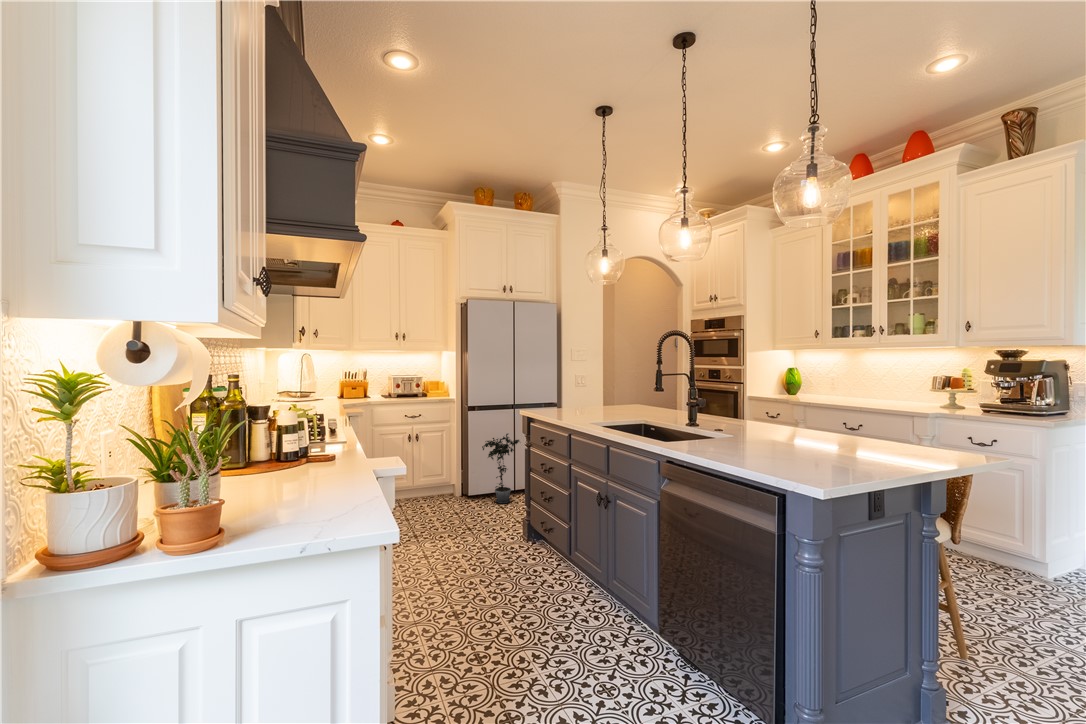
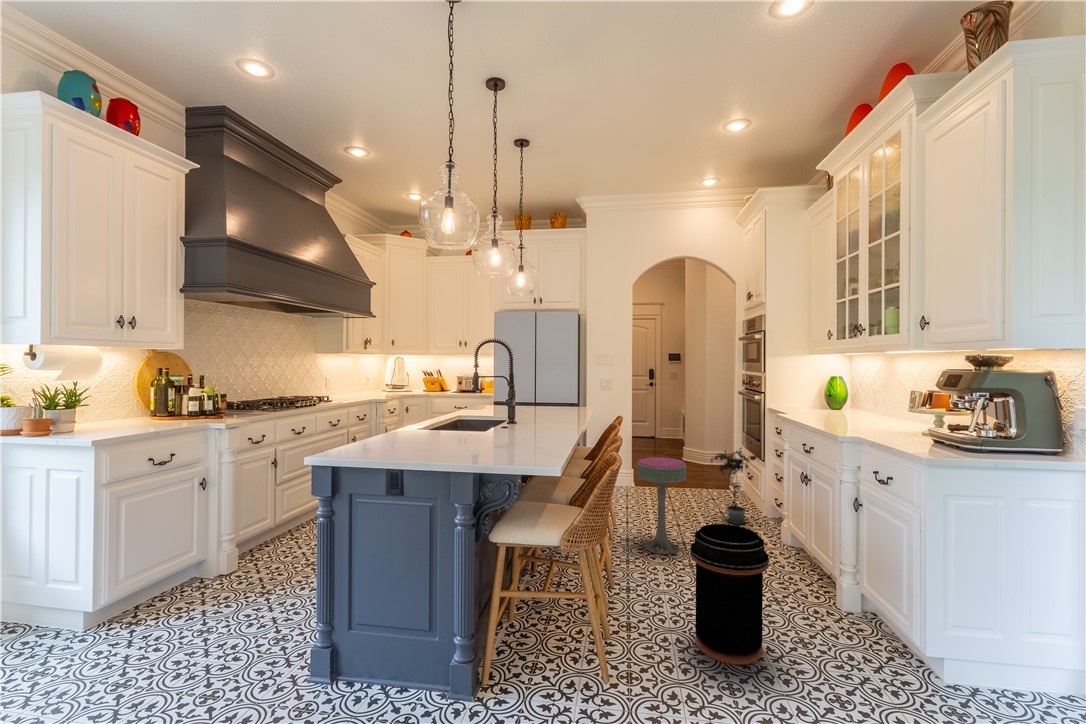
bar stool: none [426,449,473,543] -> present [637,457,686,554]
trash can: none [512,499,576,619] -> present [691,524,769,664]

